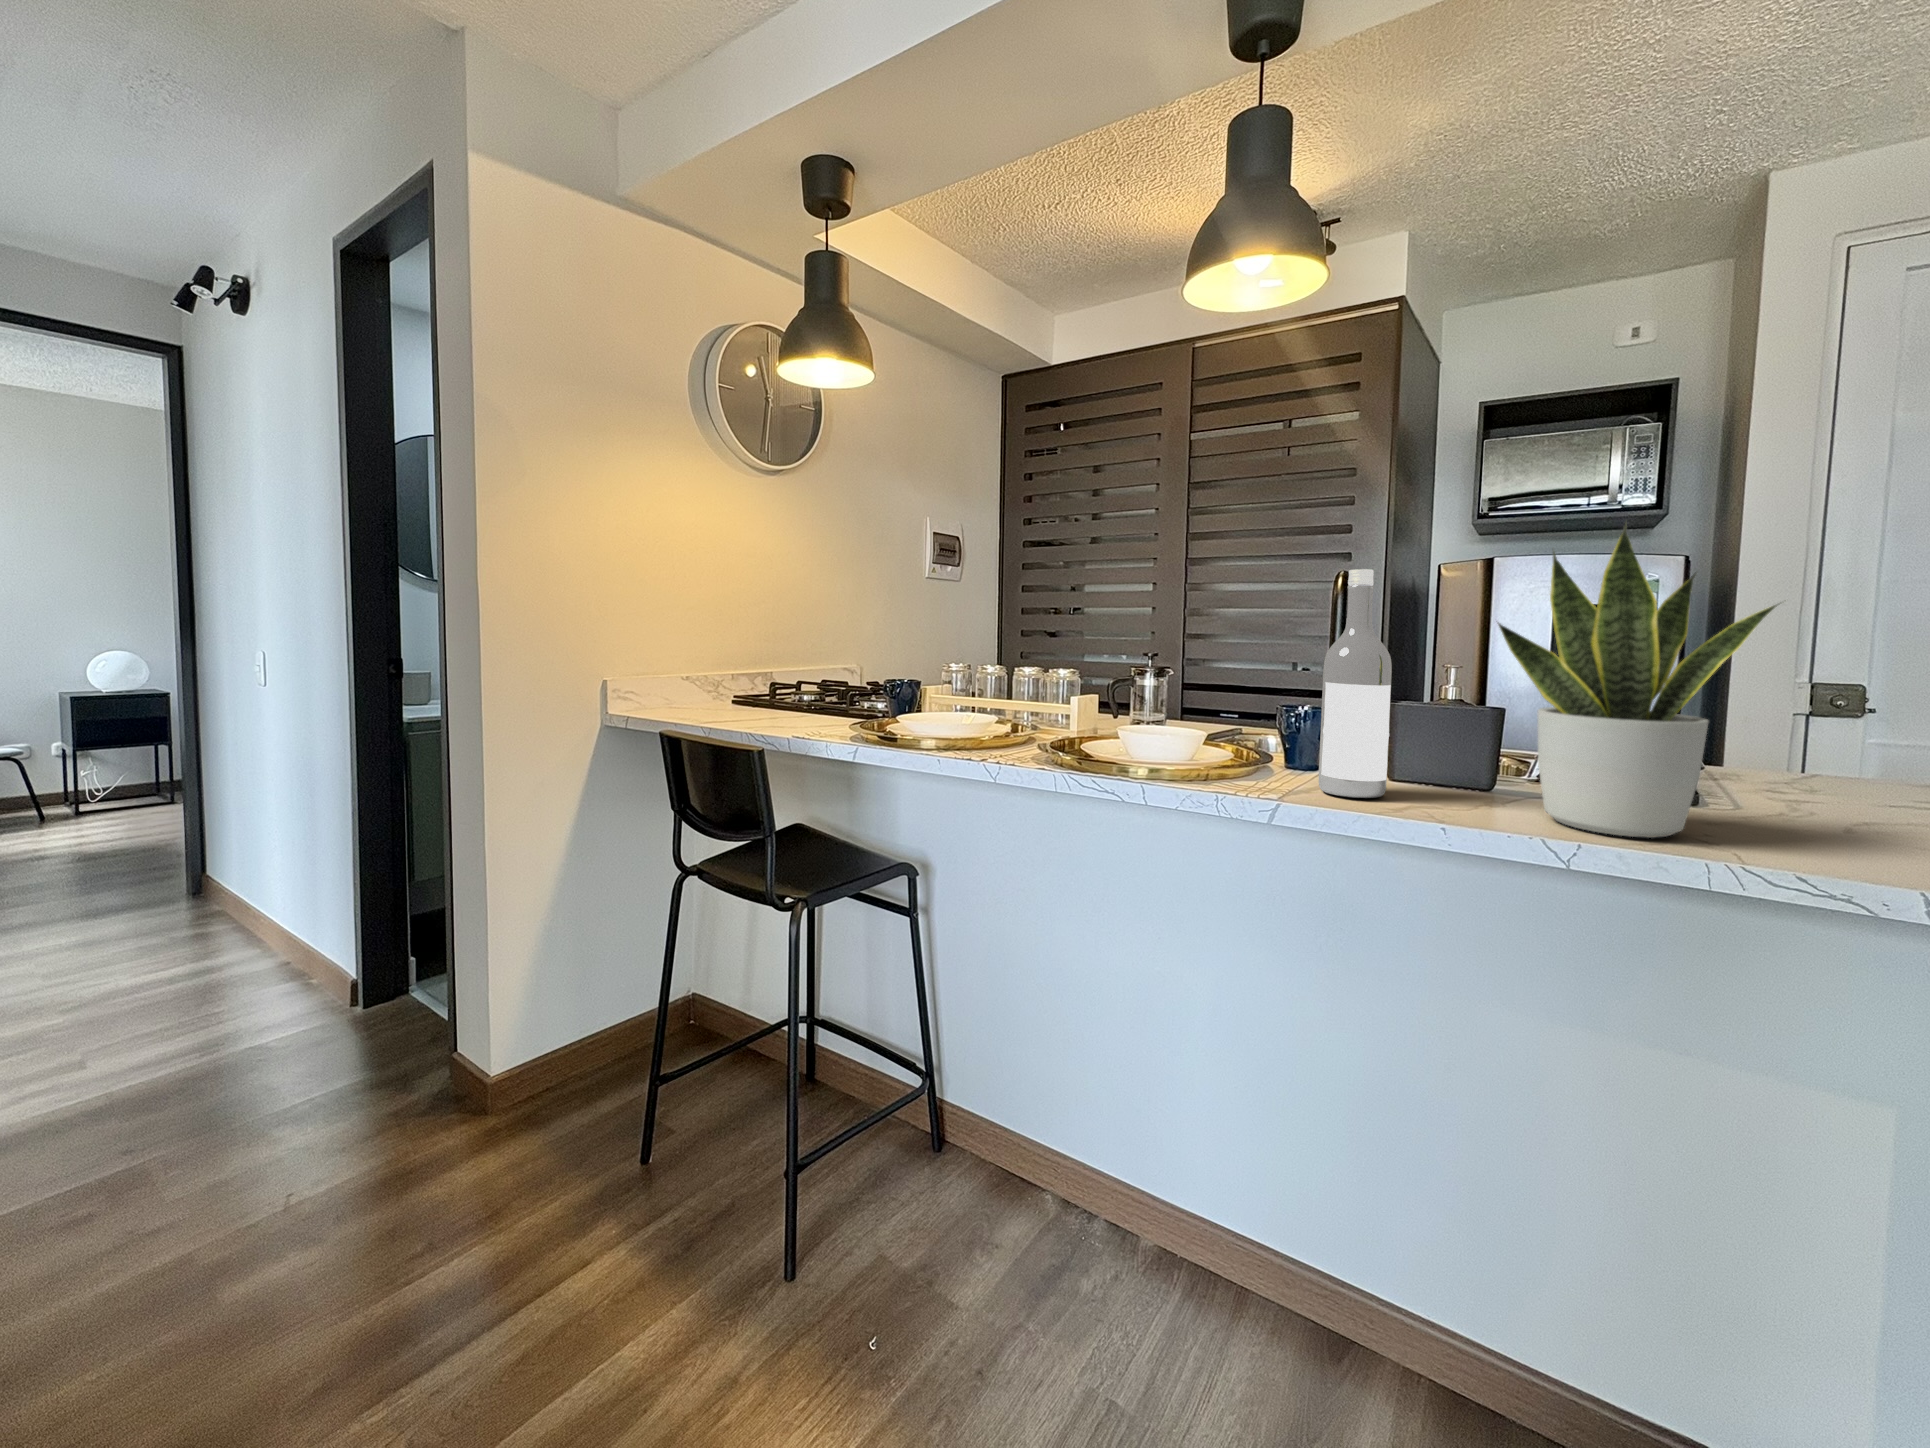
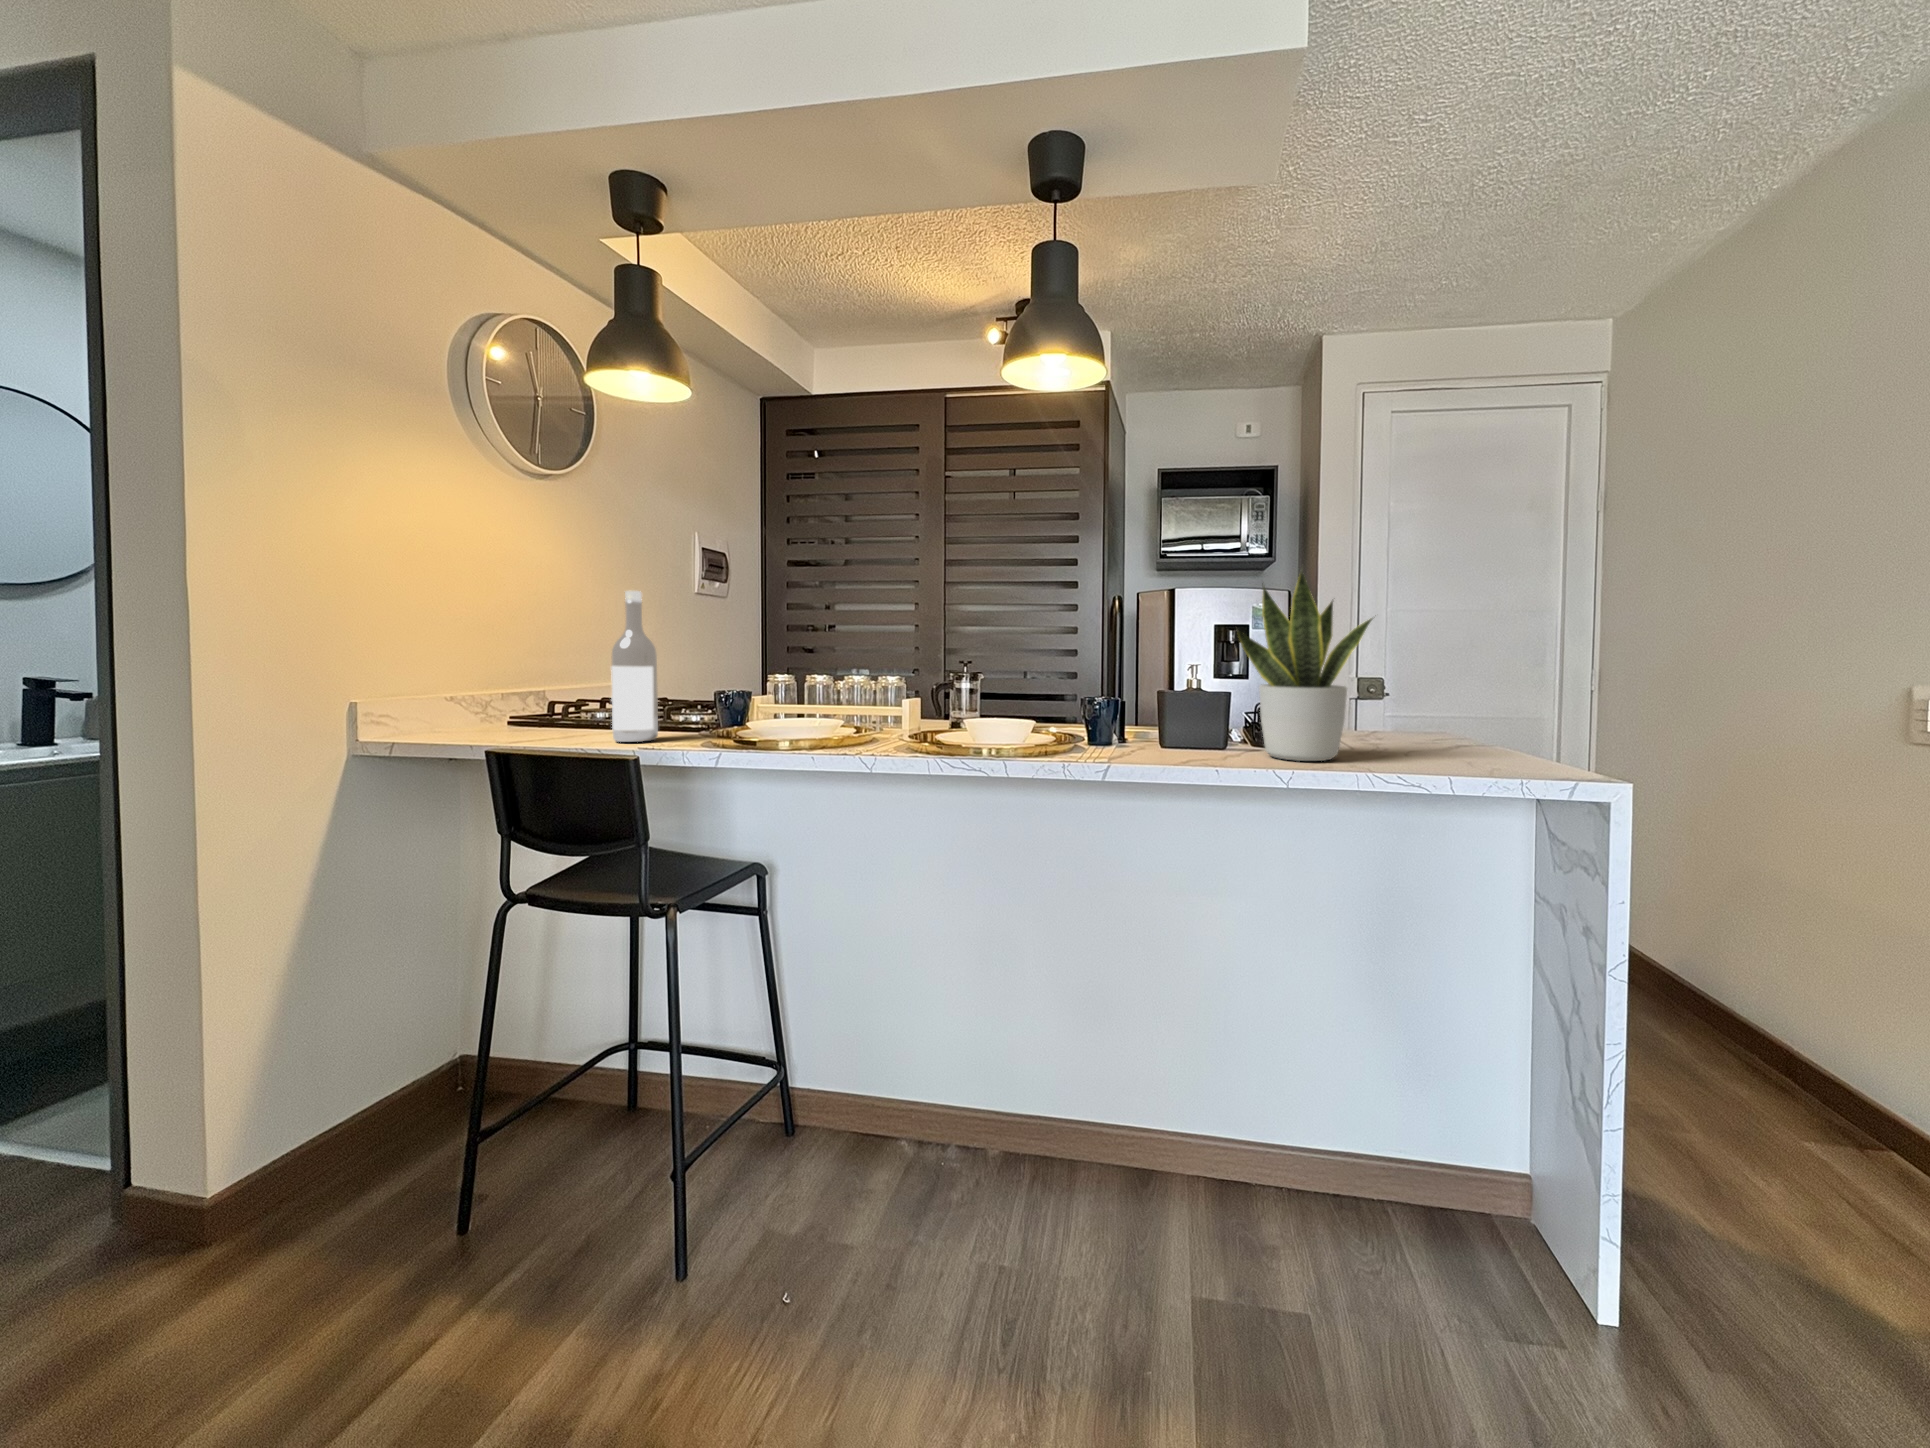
wine bottle: present [1319,569,1392,798] -> present [611,591,658,742]

